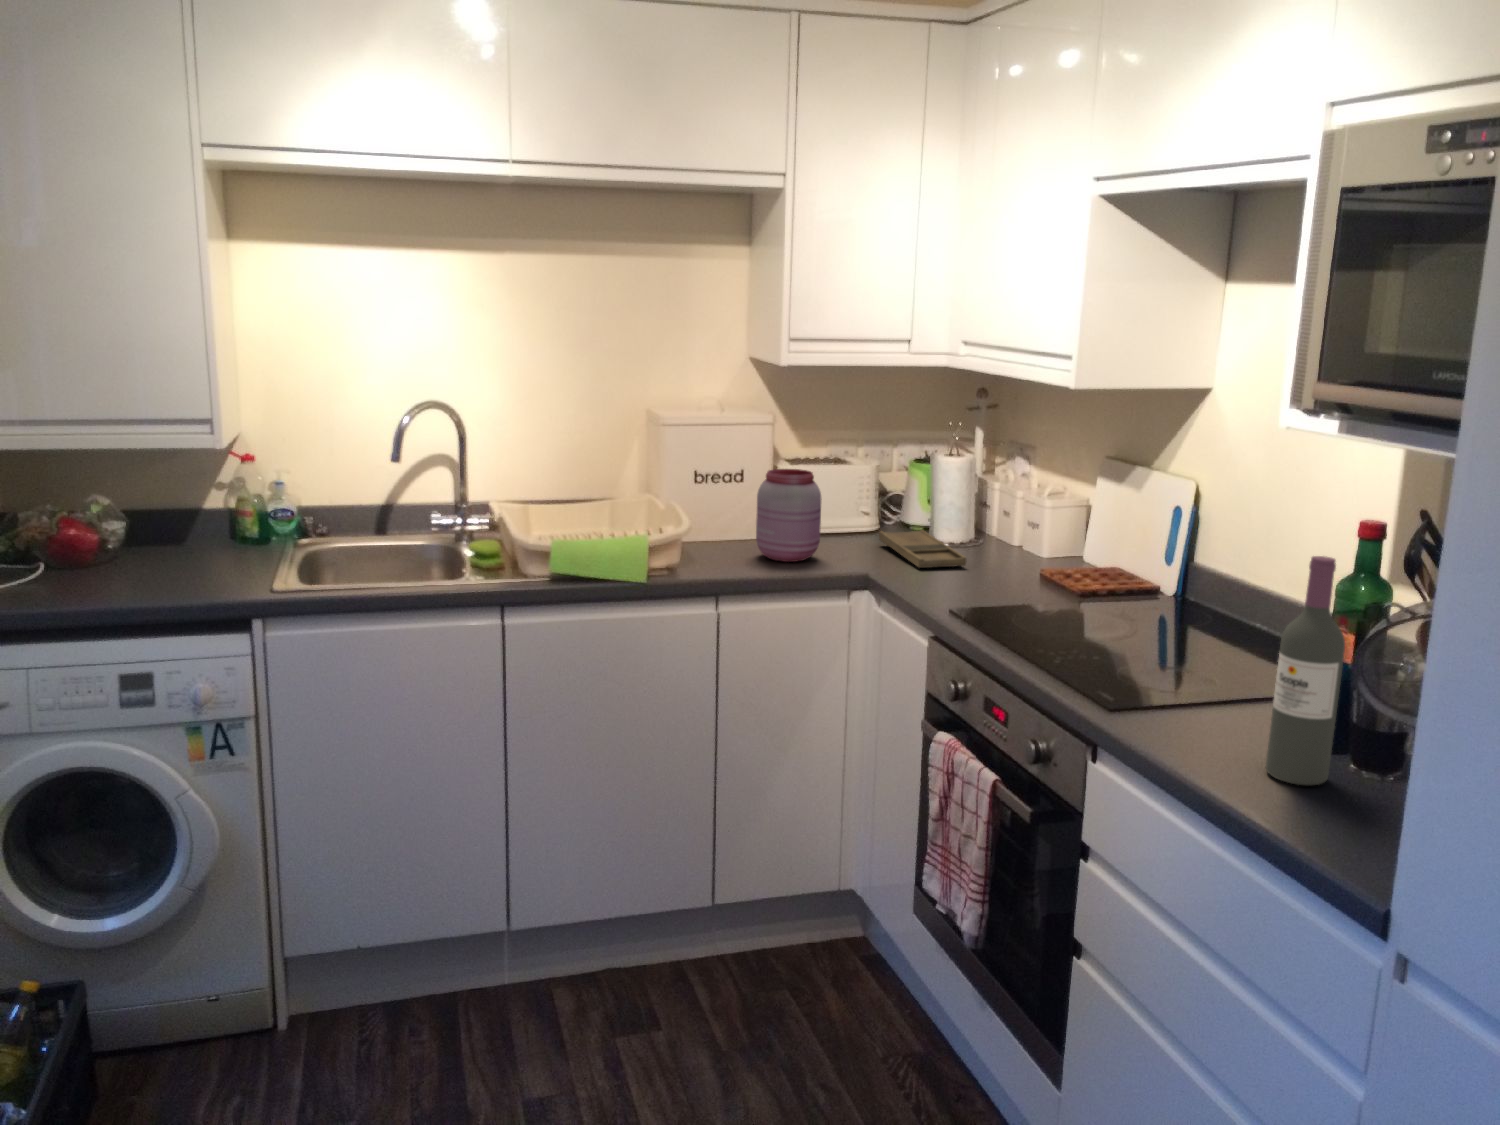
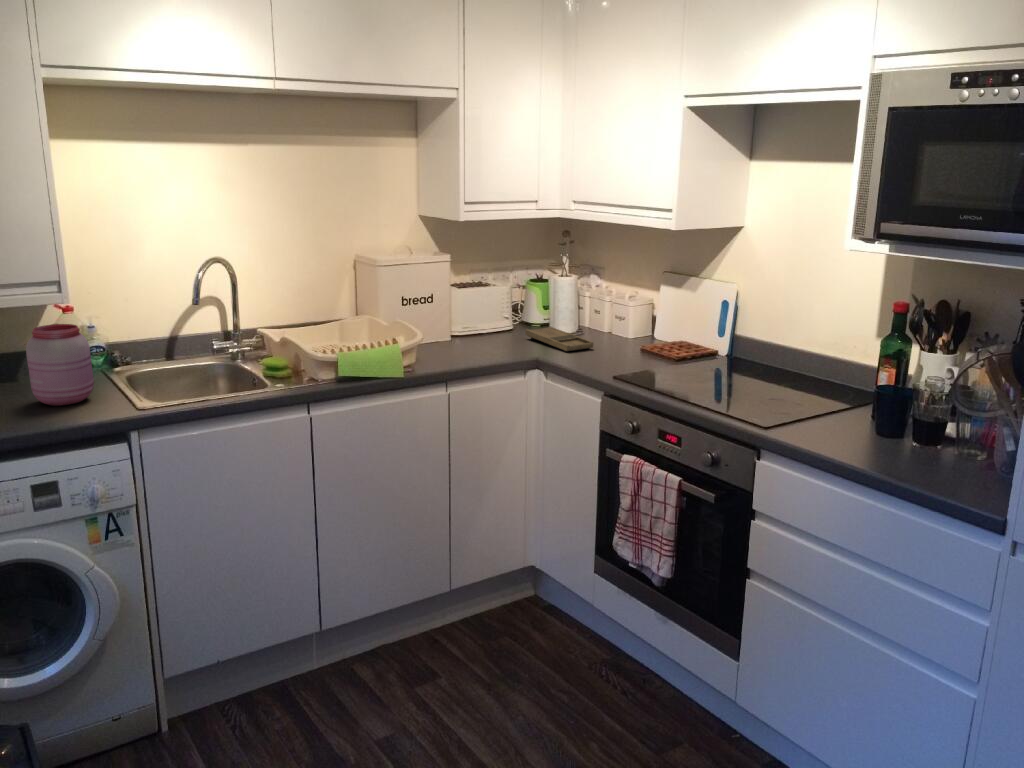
jar: present [756,469,822,562] -> present [26,324,94,406]
wine bottle: present [1266,556,1345,786] -> none [877,324,924,457]

